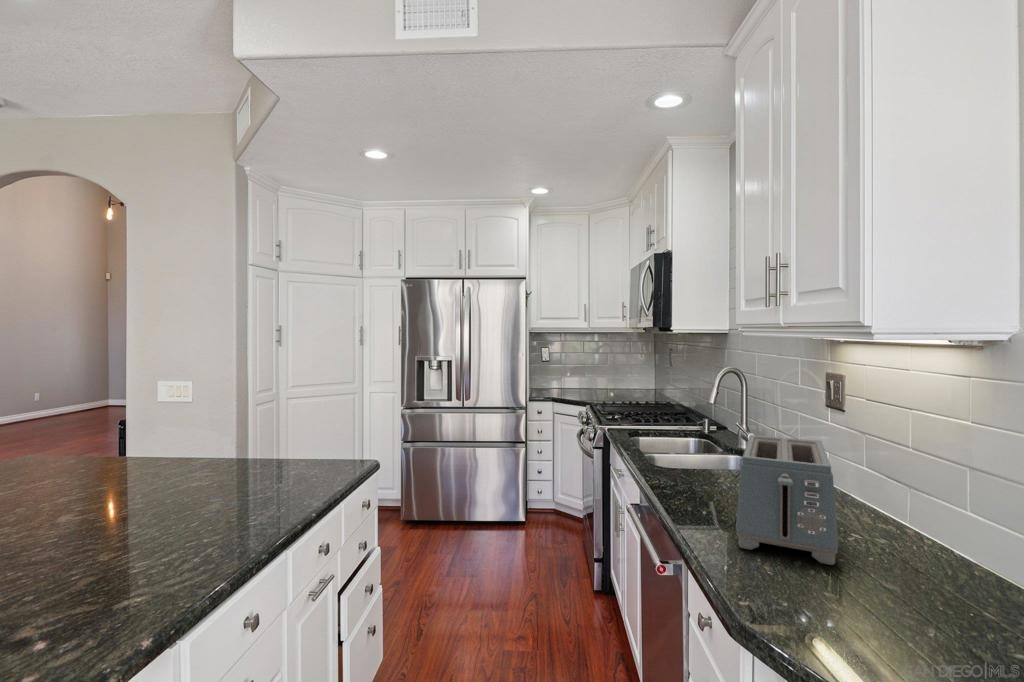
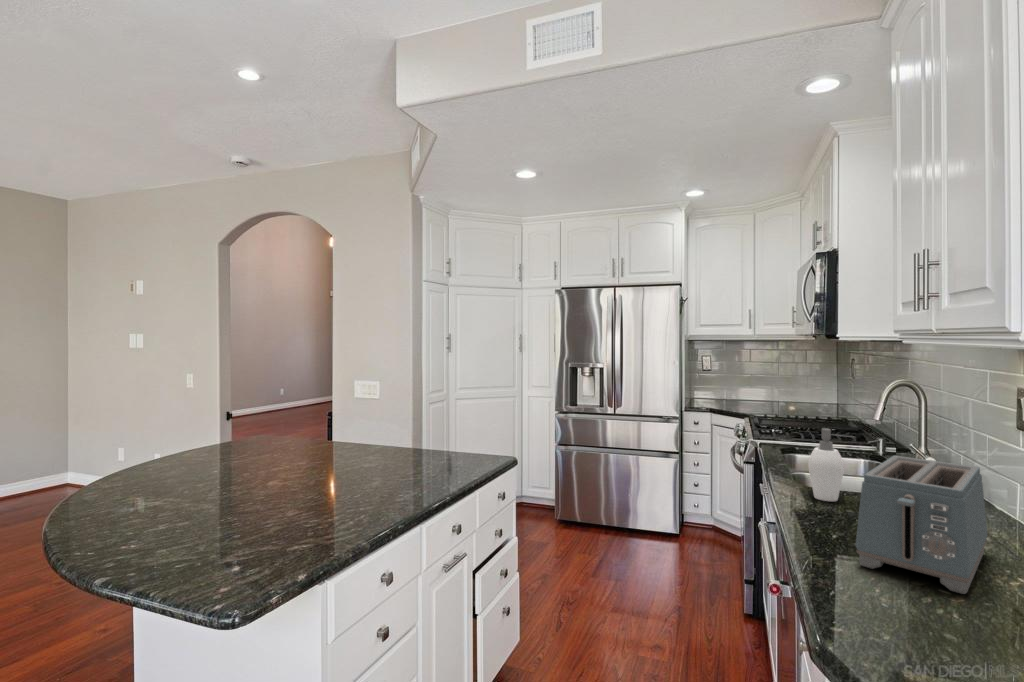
soap dispenser: none [666,412,707,482] -> present [808,428,851,501]

